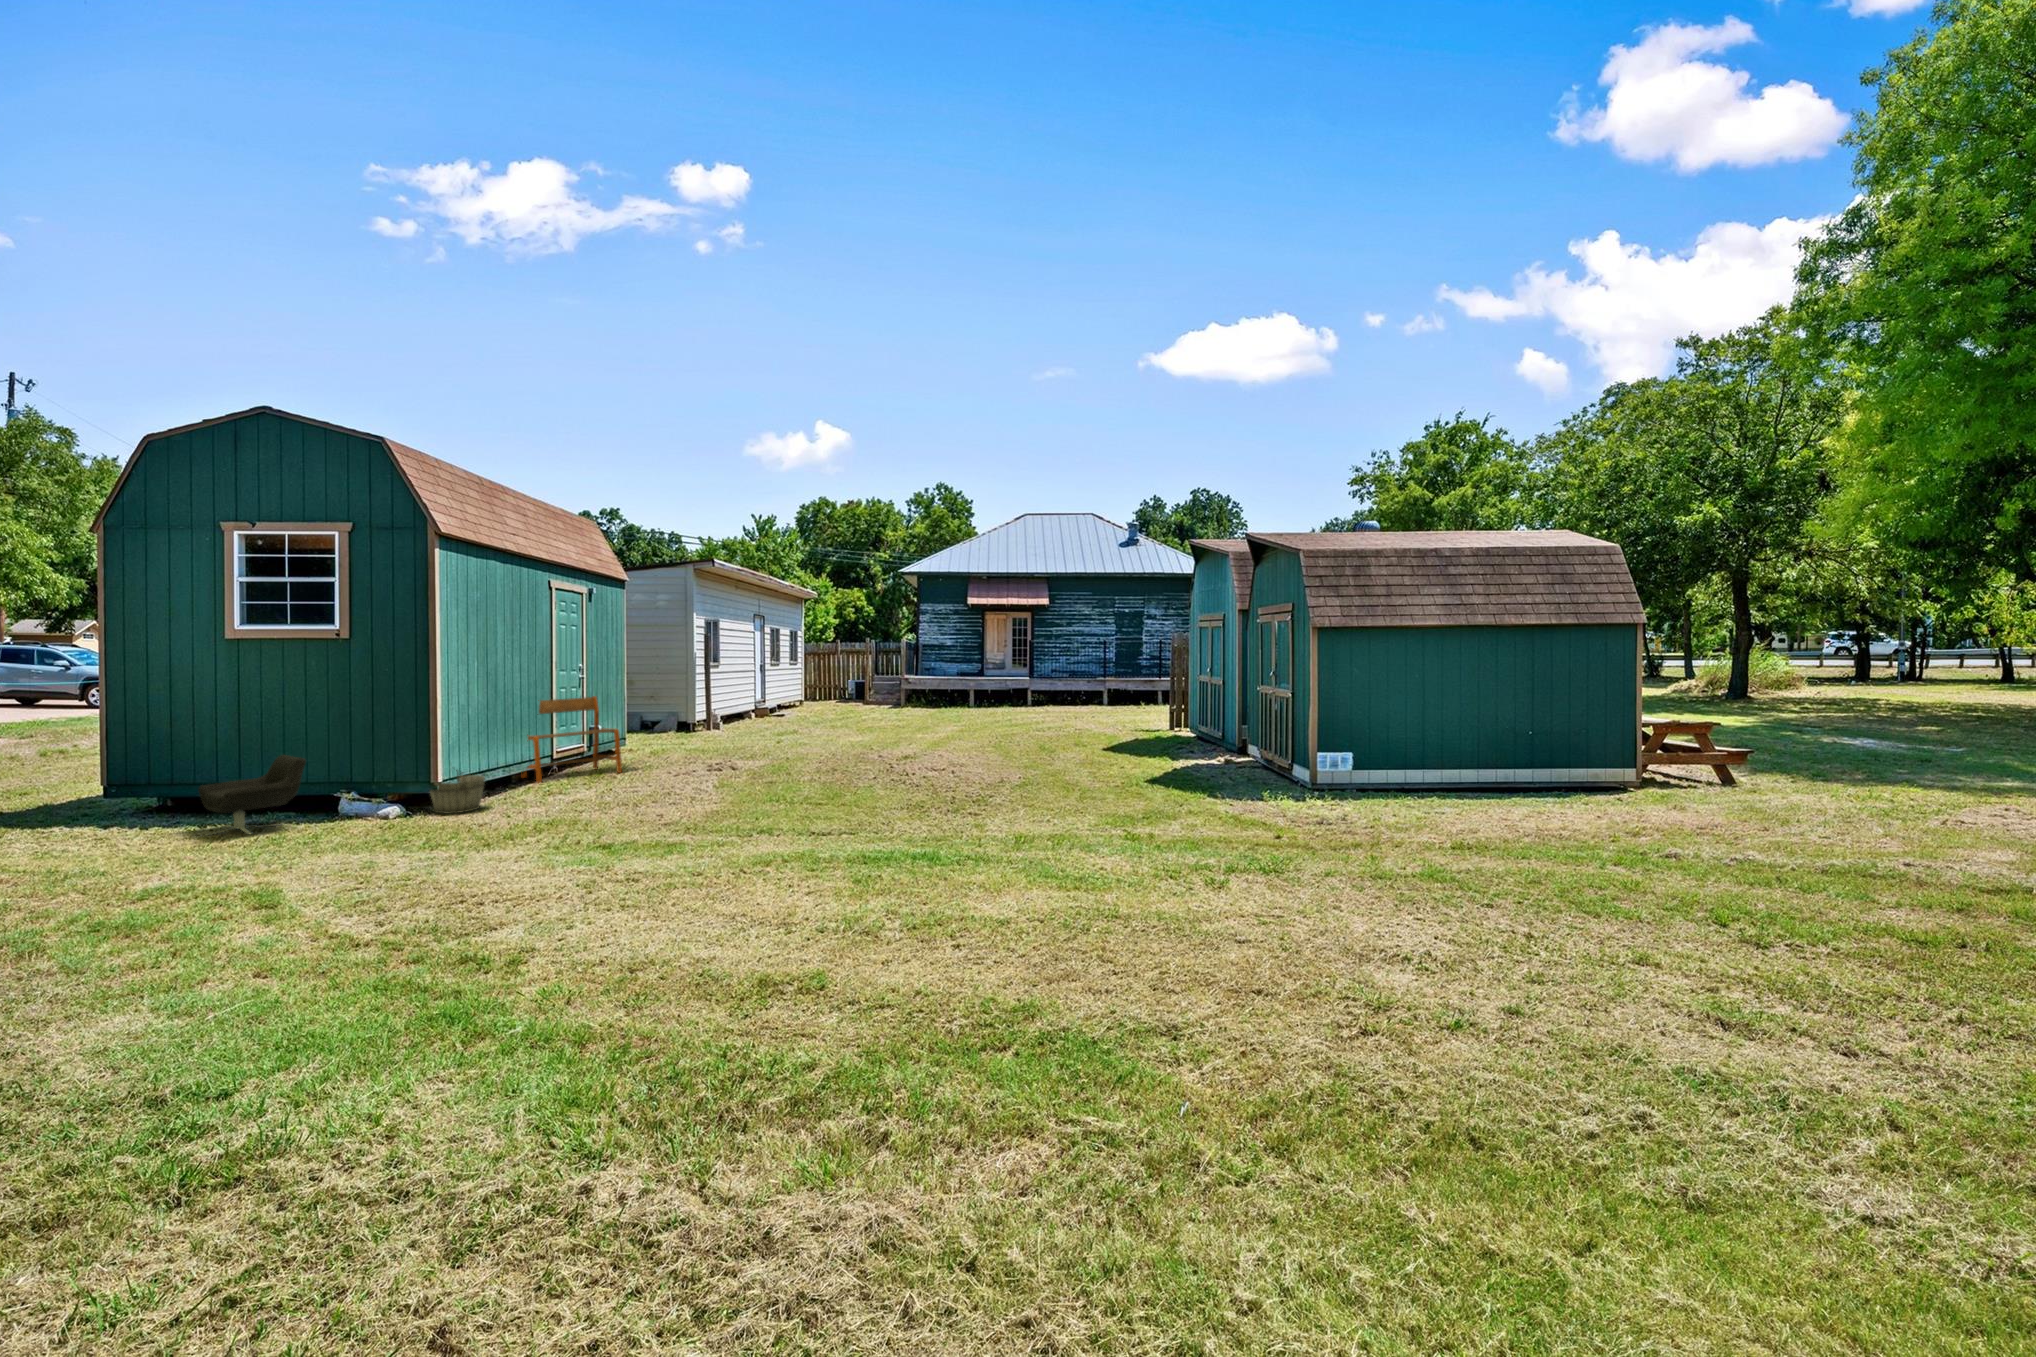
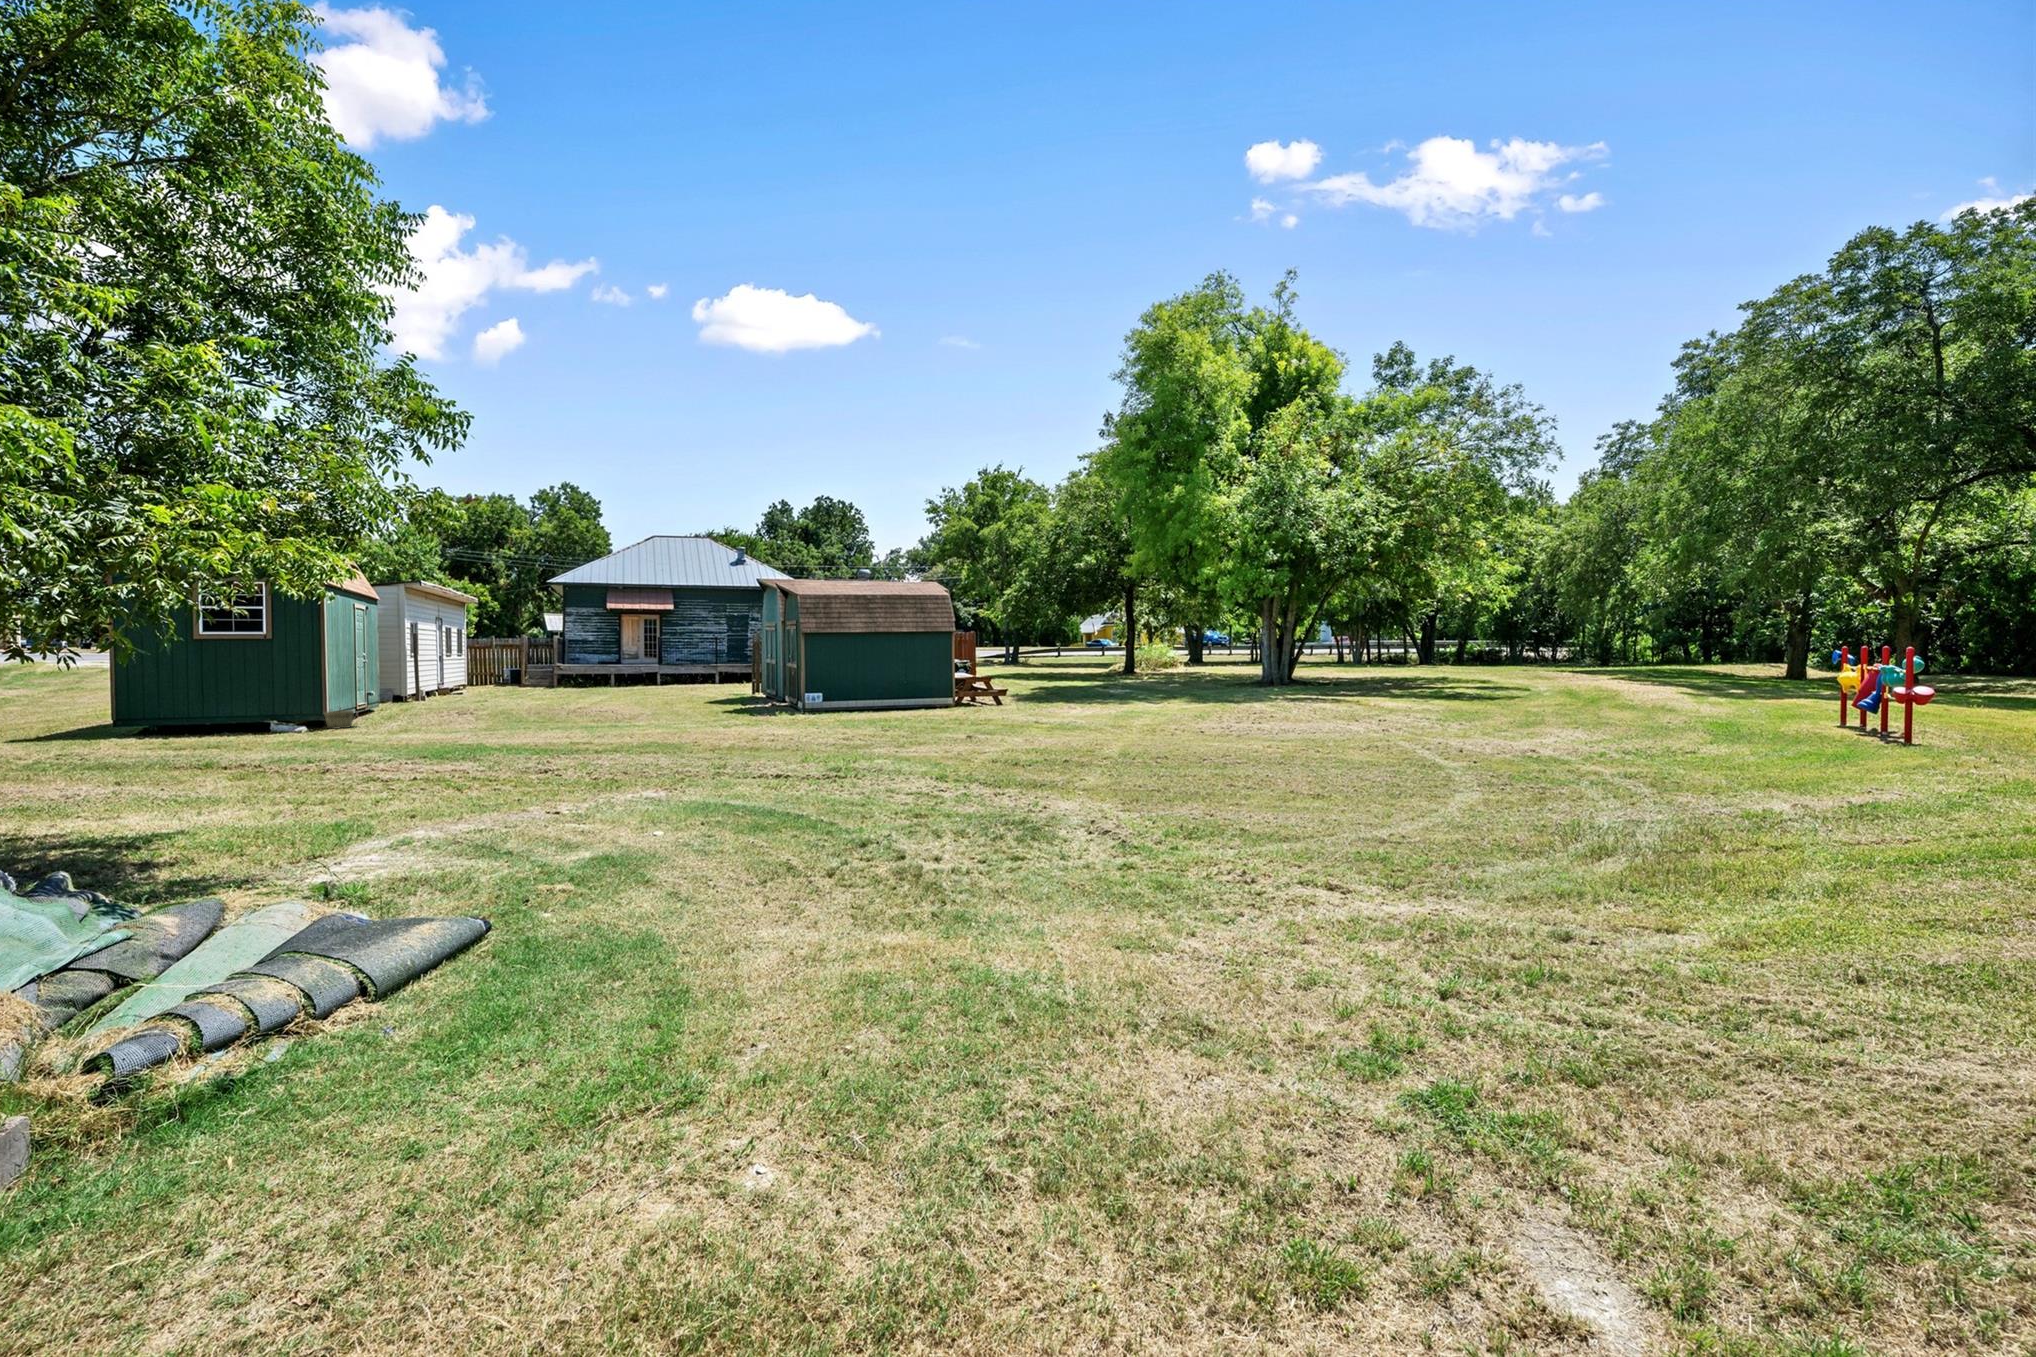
bench: present [521,696,622,783] -> none [342,672,406,720]
lounge chair: present [196,755,306,838] -> none [207,699,266,738]

